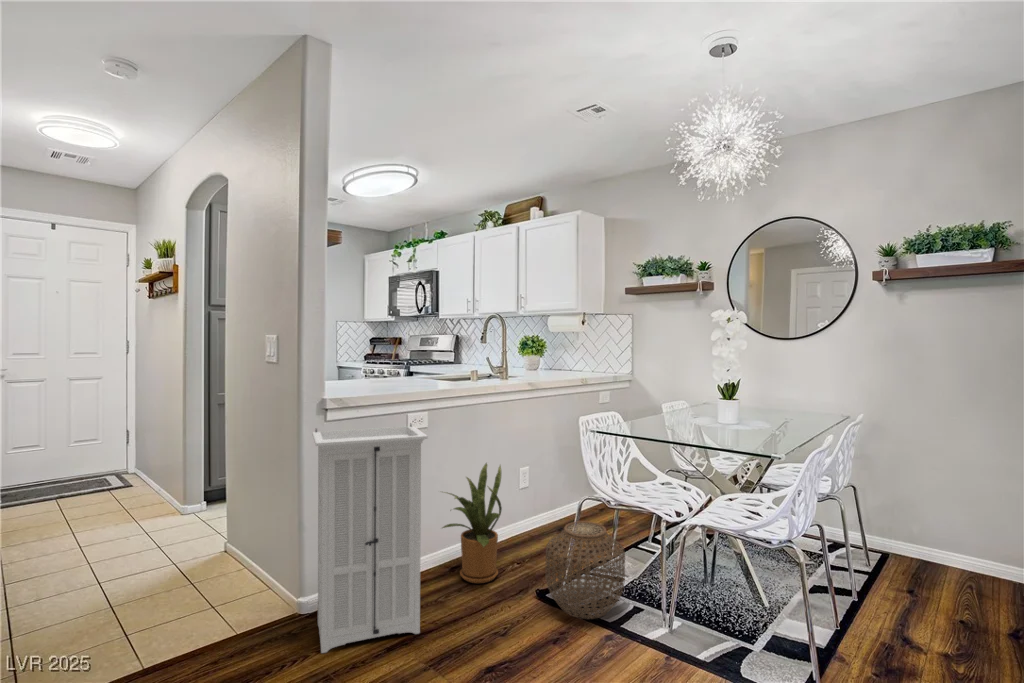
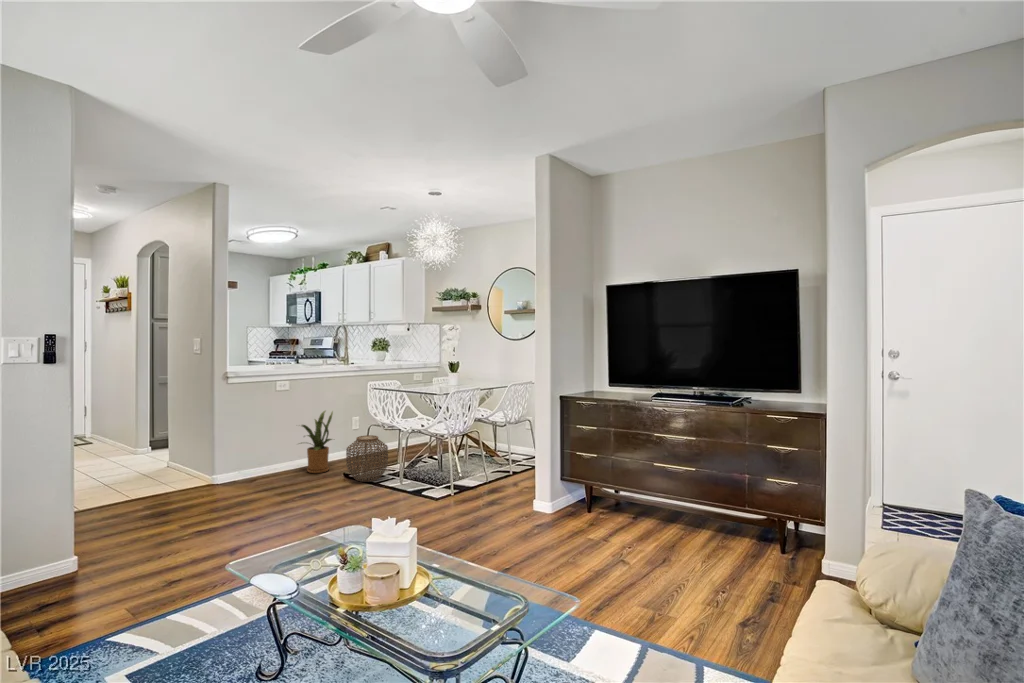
storage cabinet: present [313,424,428,653] -> none [219,384,279,495]

